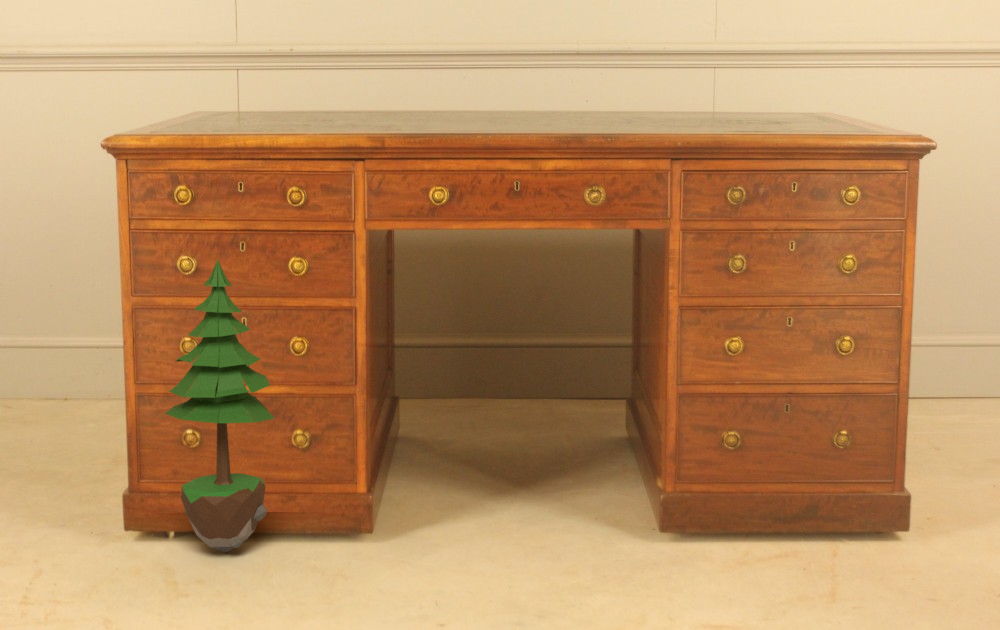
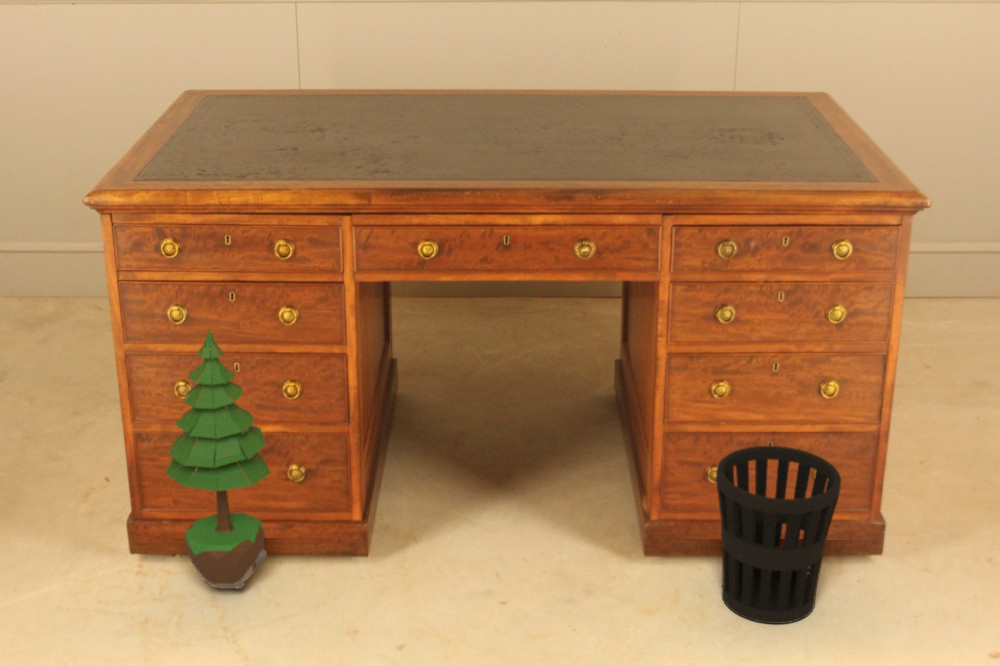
wastebasket: none [736,400,866,575] -> present [716,446,841,624]

